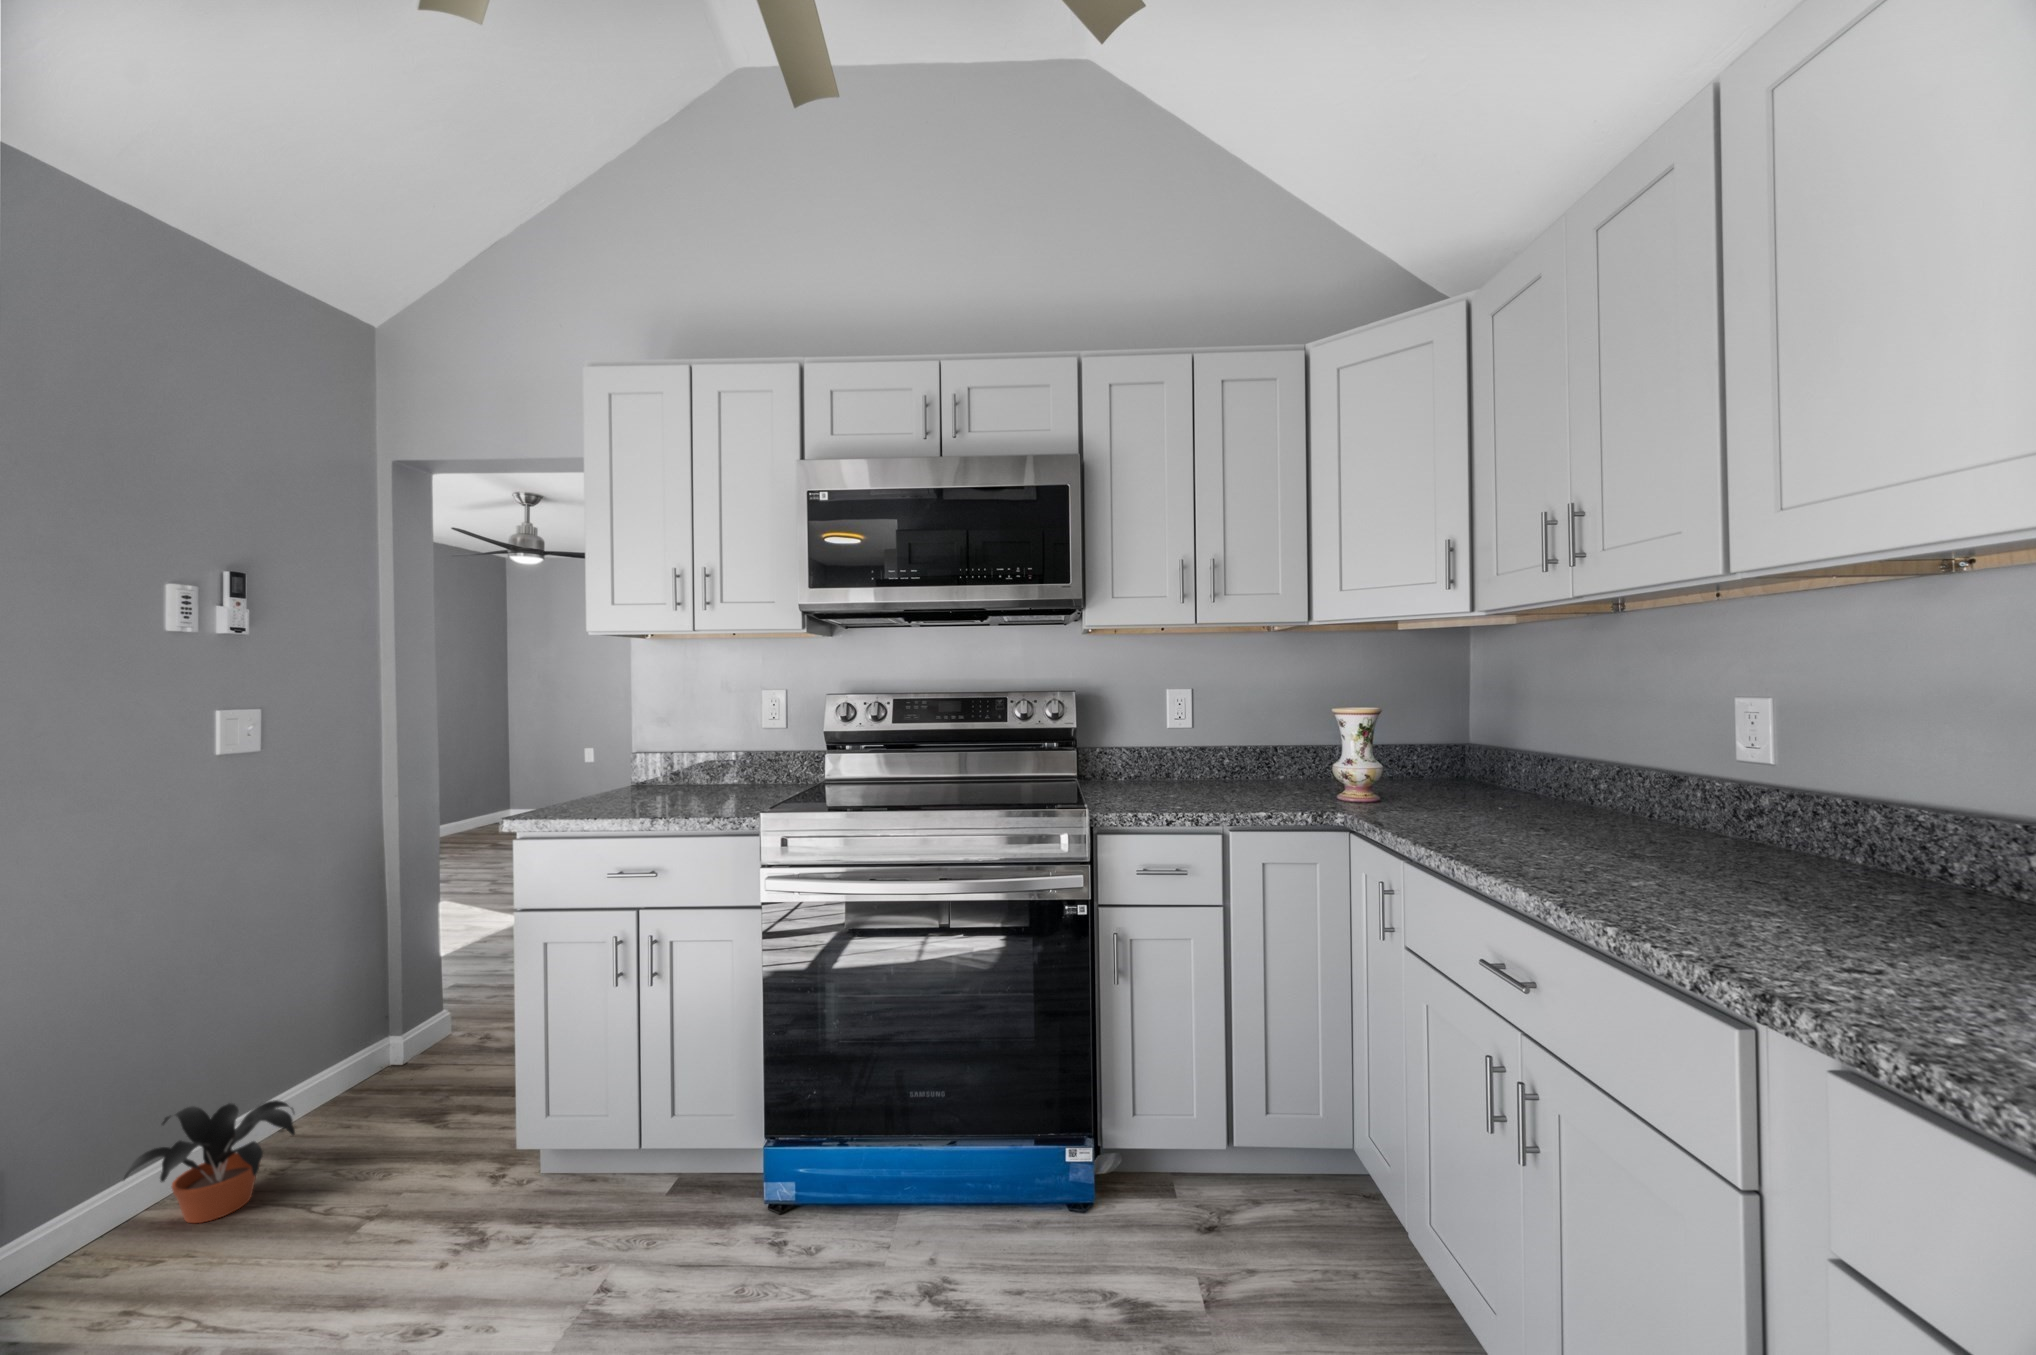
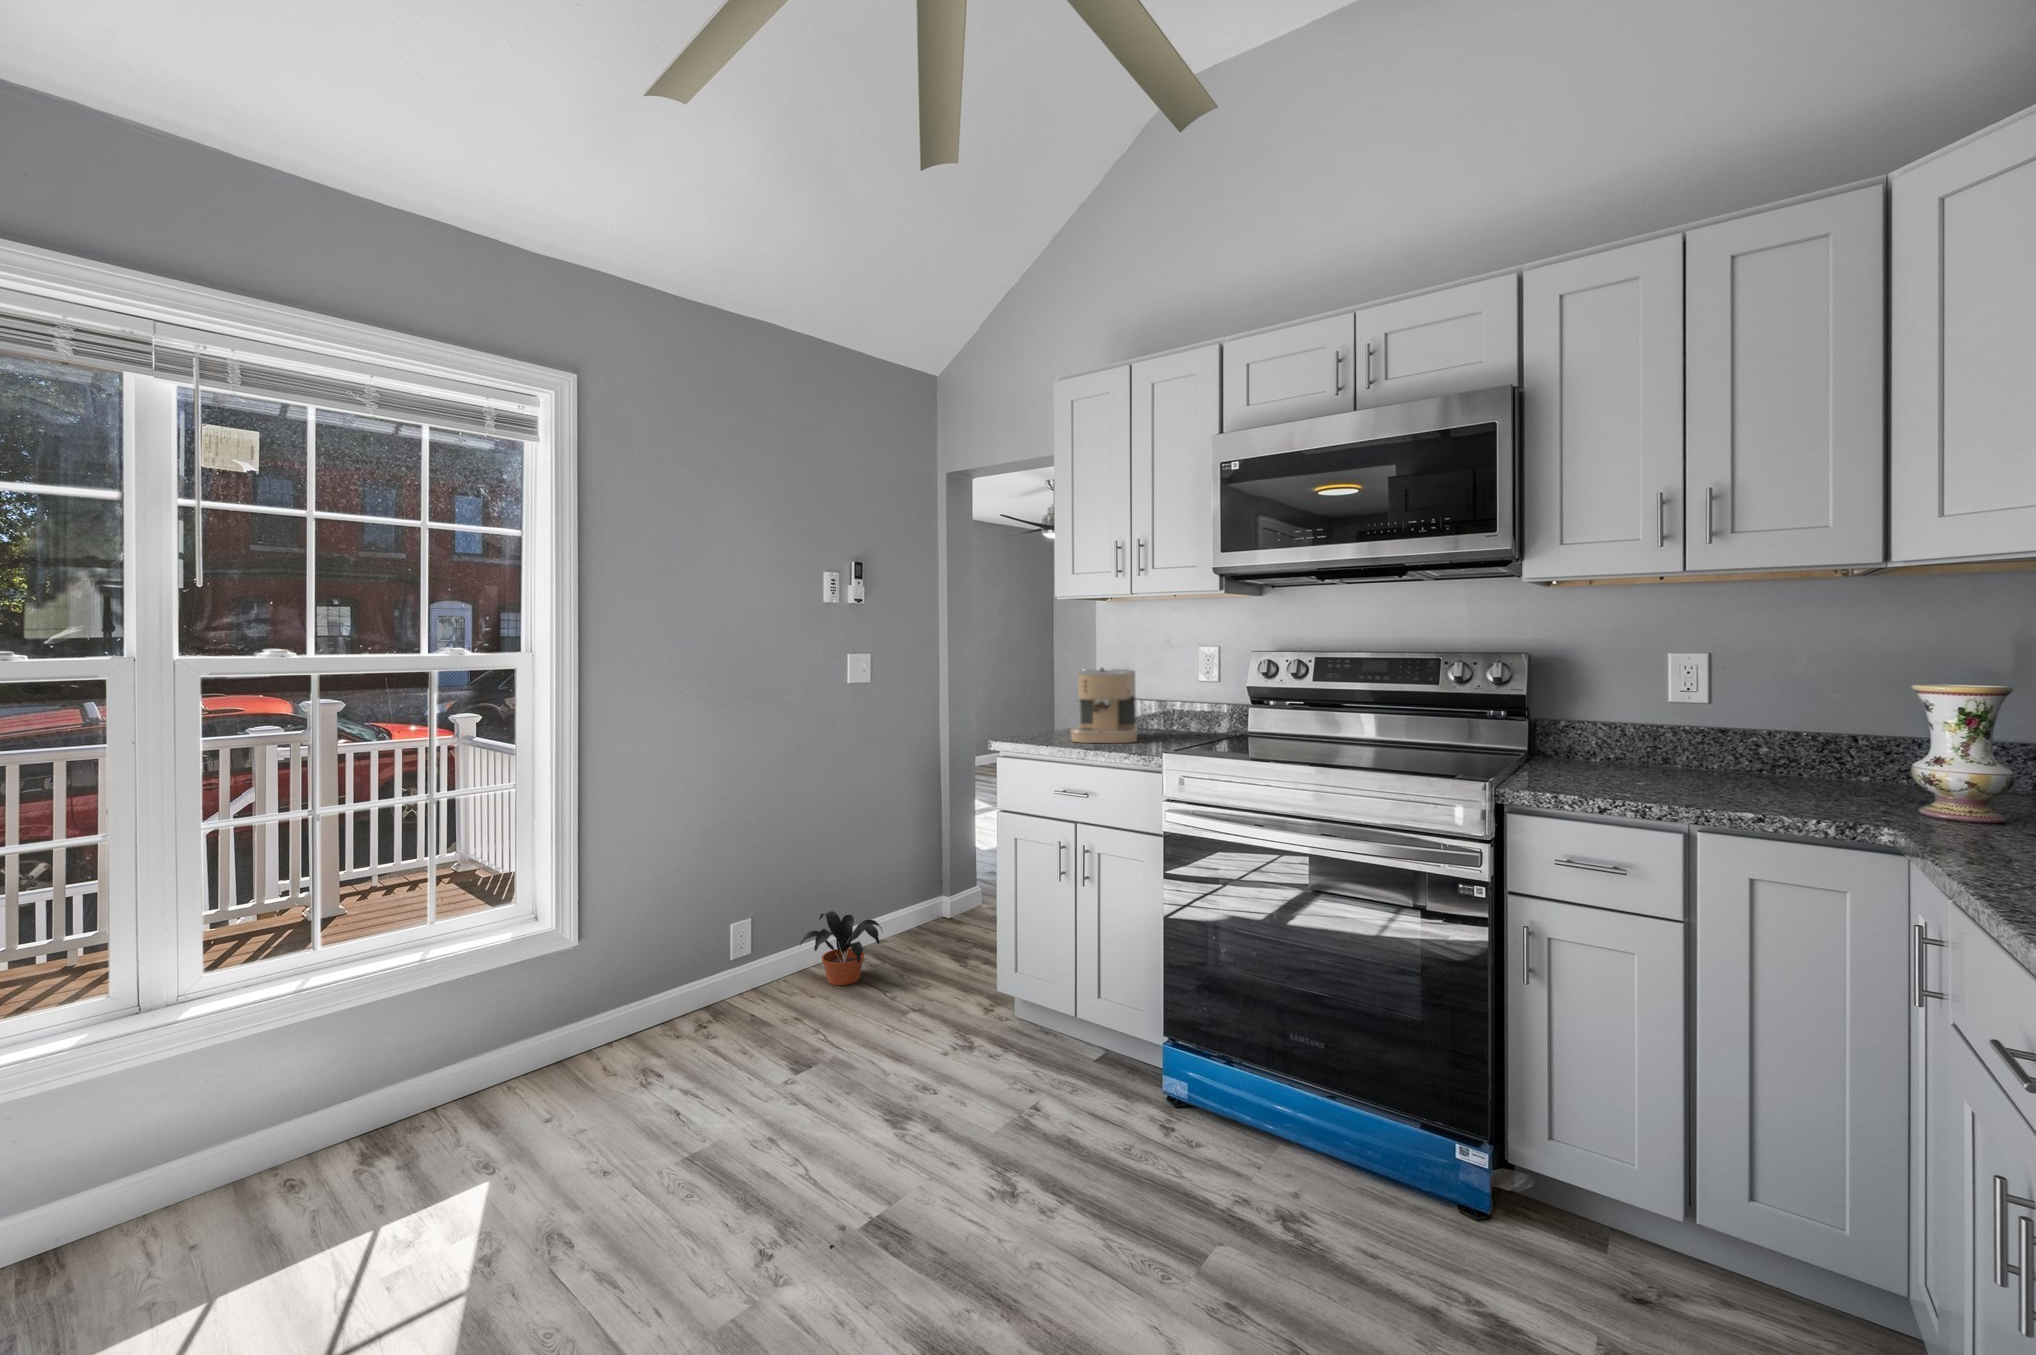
coffee maker: none [619,716,707,808] -> present [1070,668,1138,743]

